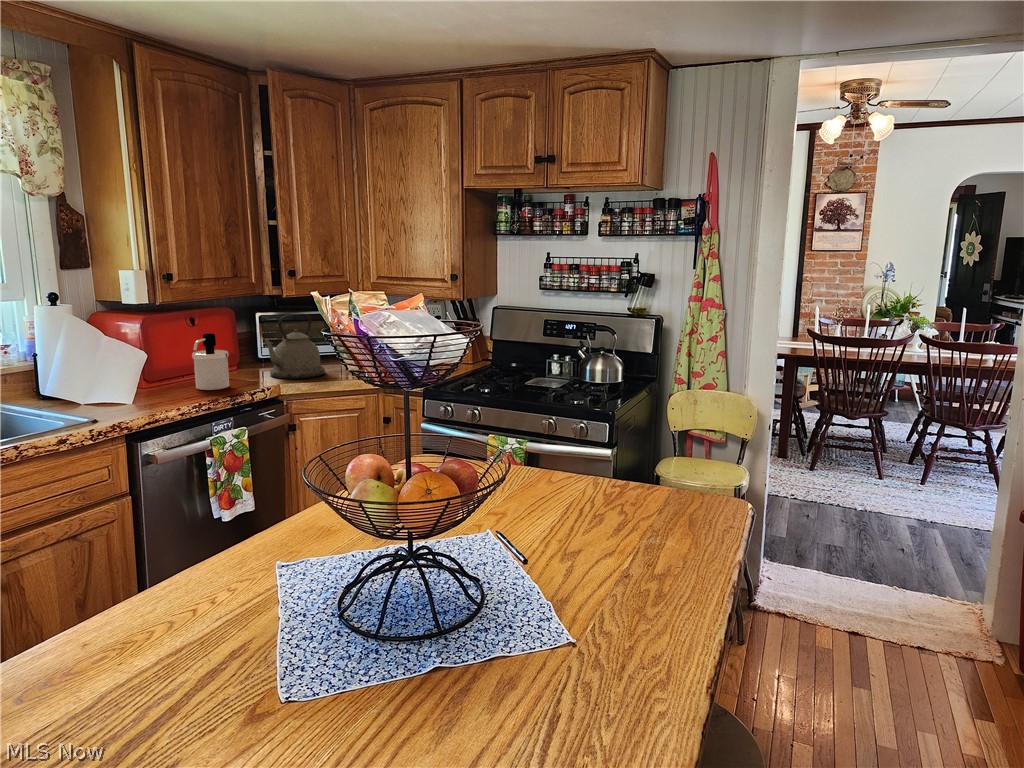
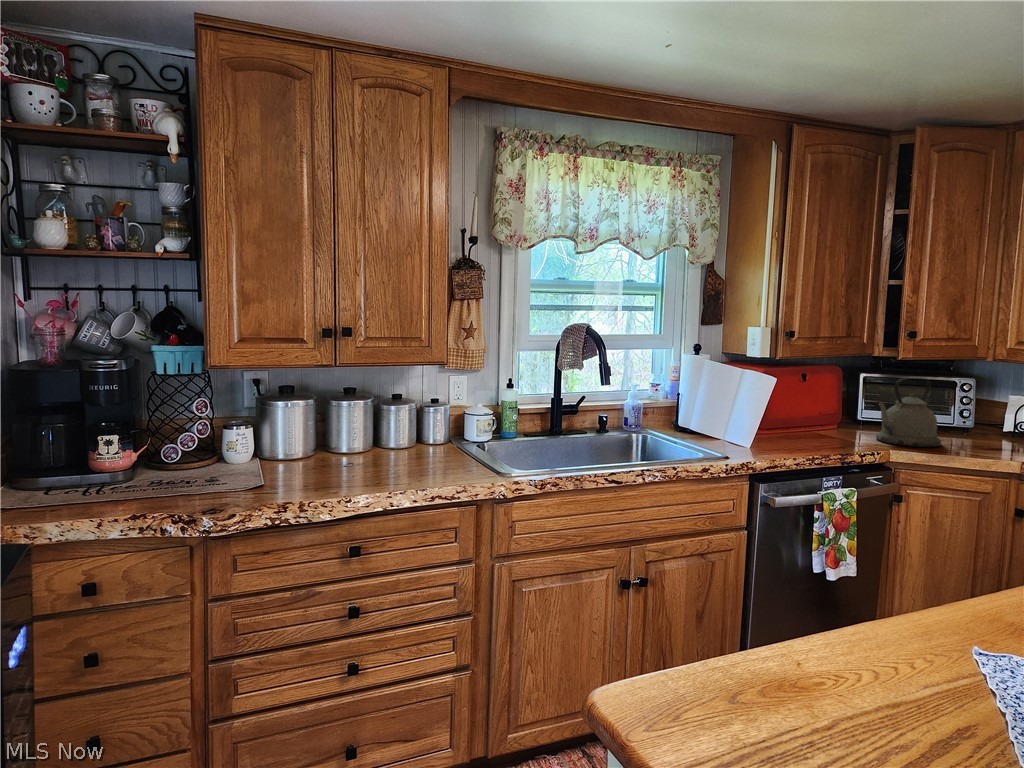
soap dispenser: present [192,333,229,390] -> none [804,390,841,445]

